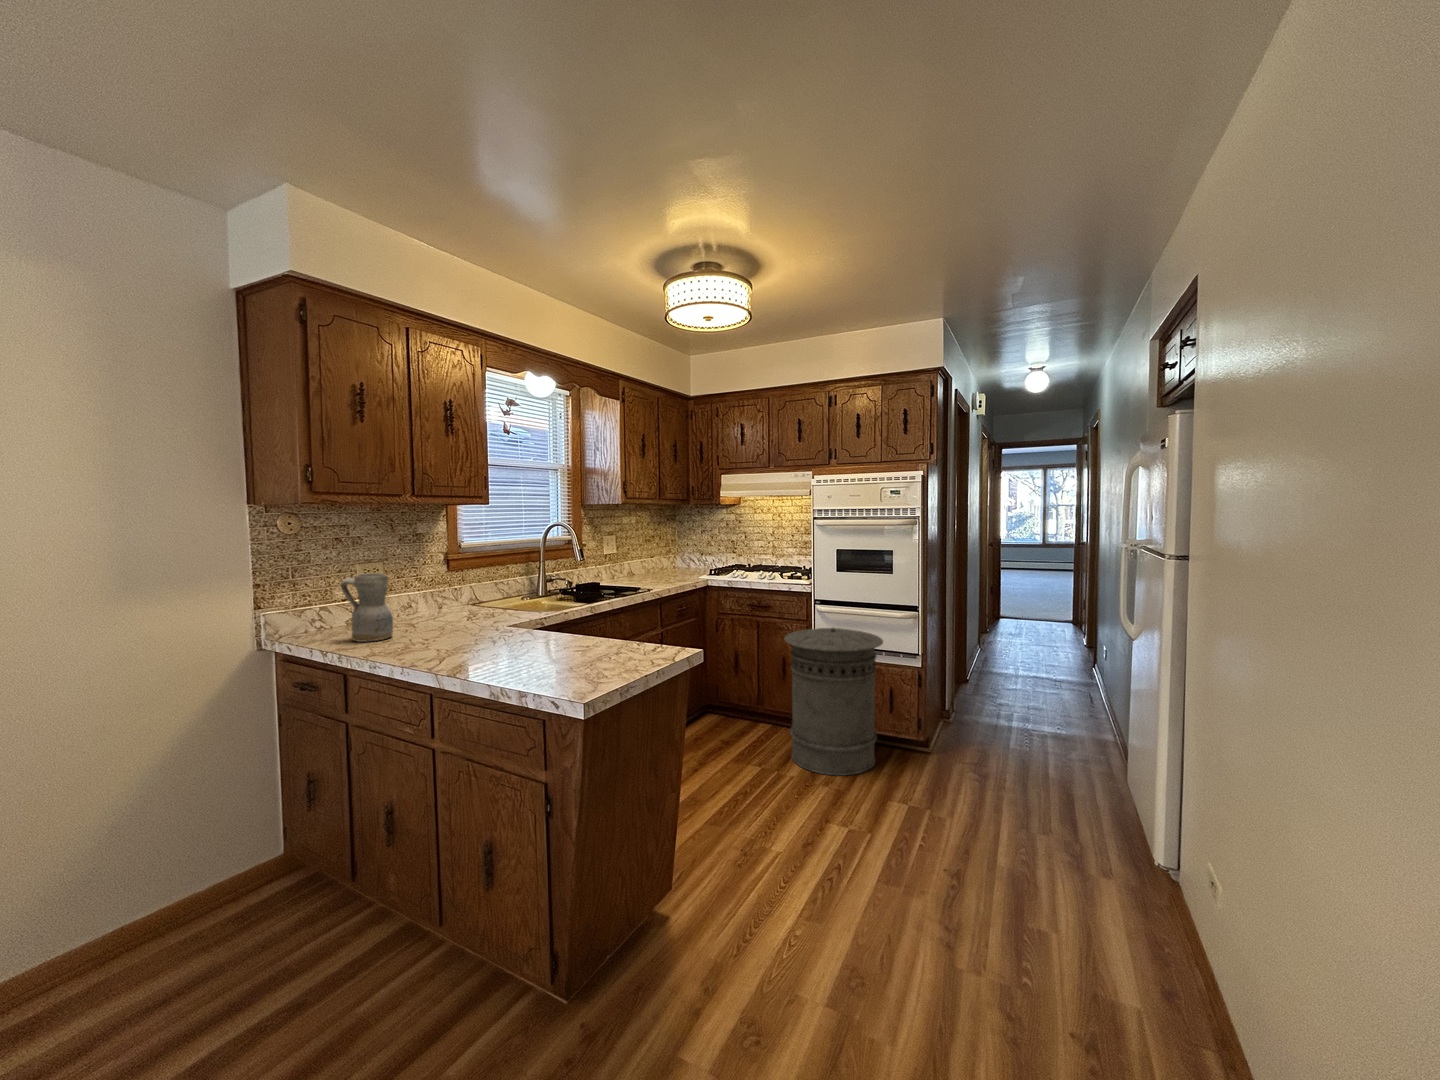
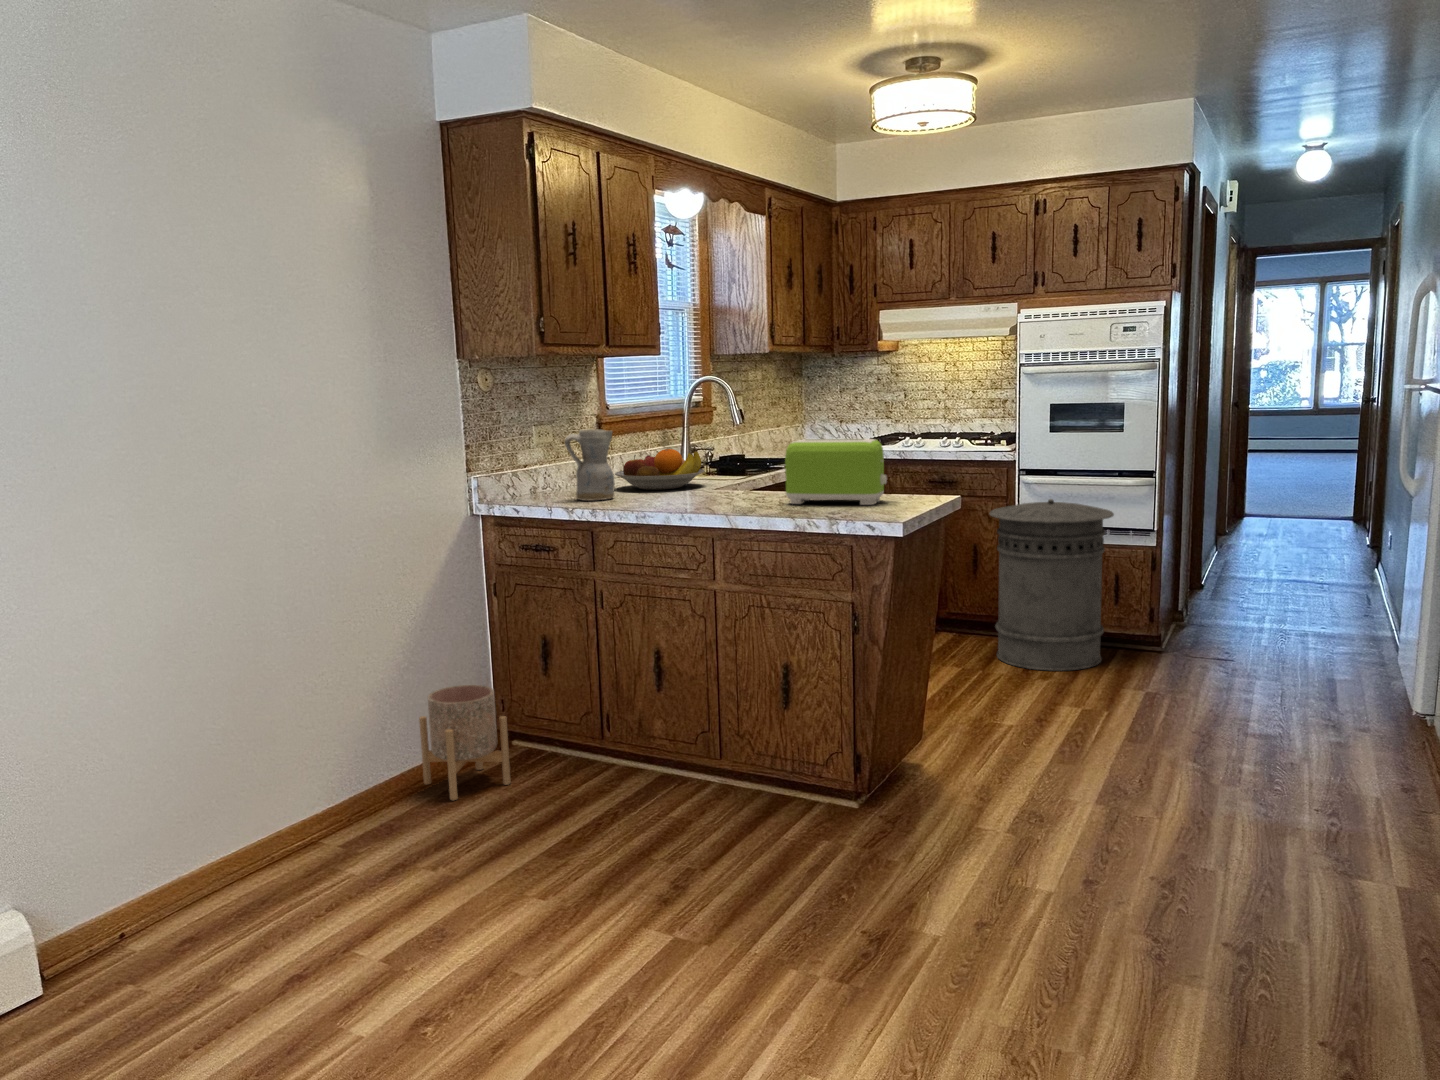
fruit bowl: none [421,589,508,625] -> present [615,449,704,490]
toaster: none [512,593,613,666] -> present [785,439,887,505]
planter: none [143,825,238,968] -> present [419,685,511,800]

